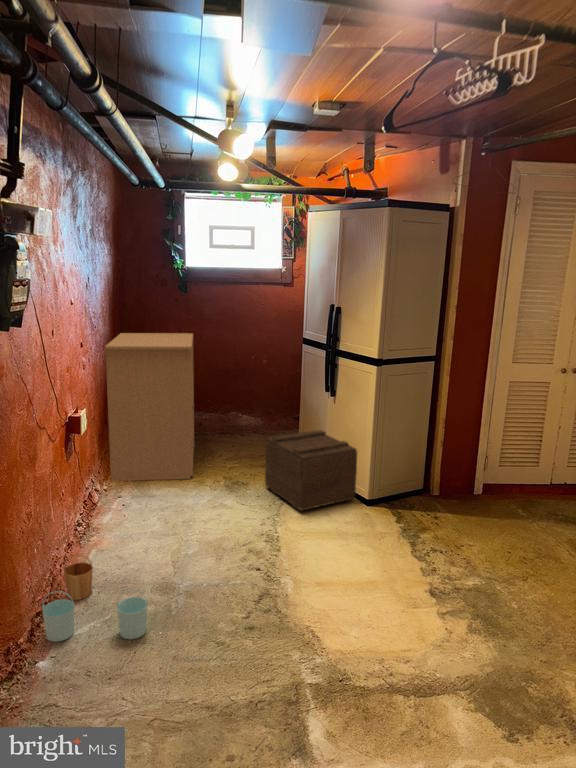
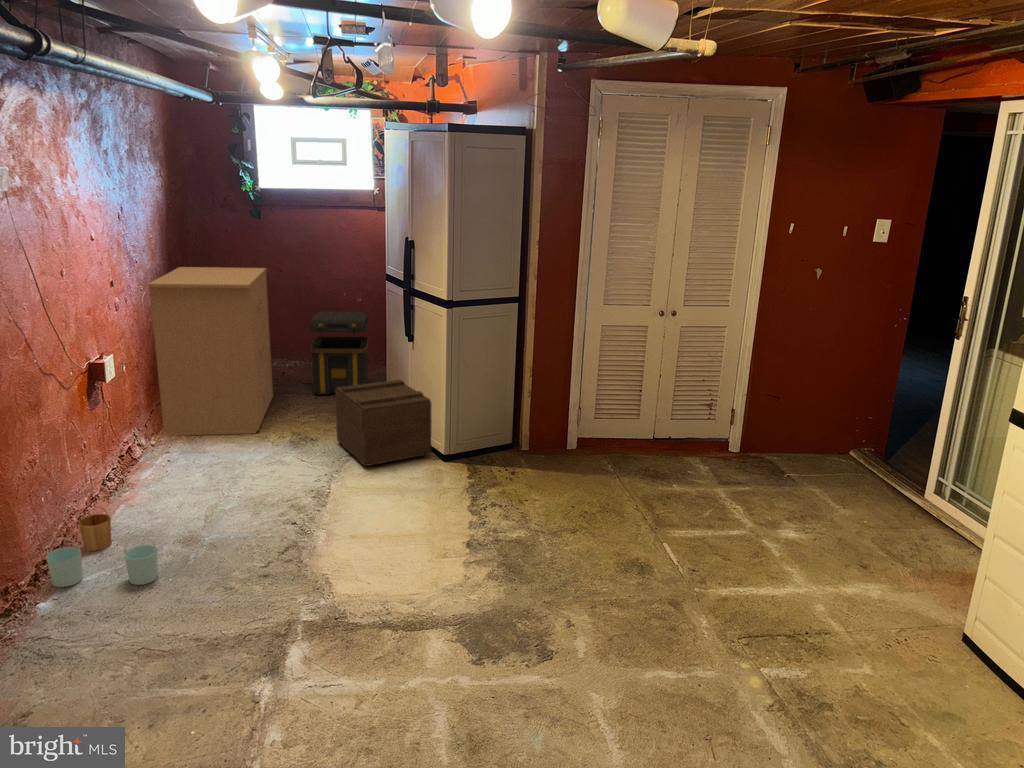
toolbox: none [226,371,274,443] -> present [310,312,368,395]

